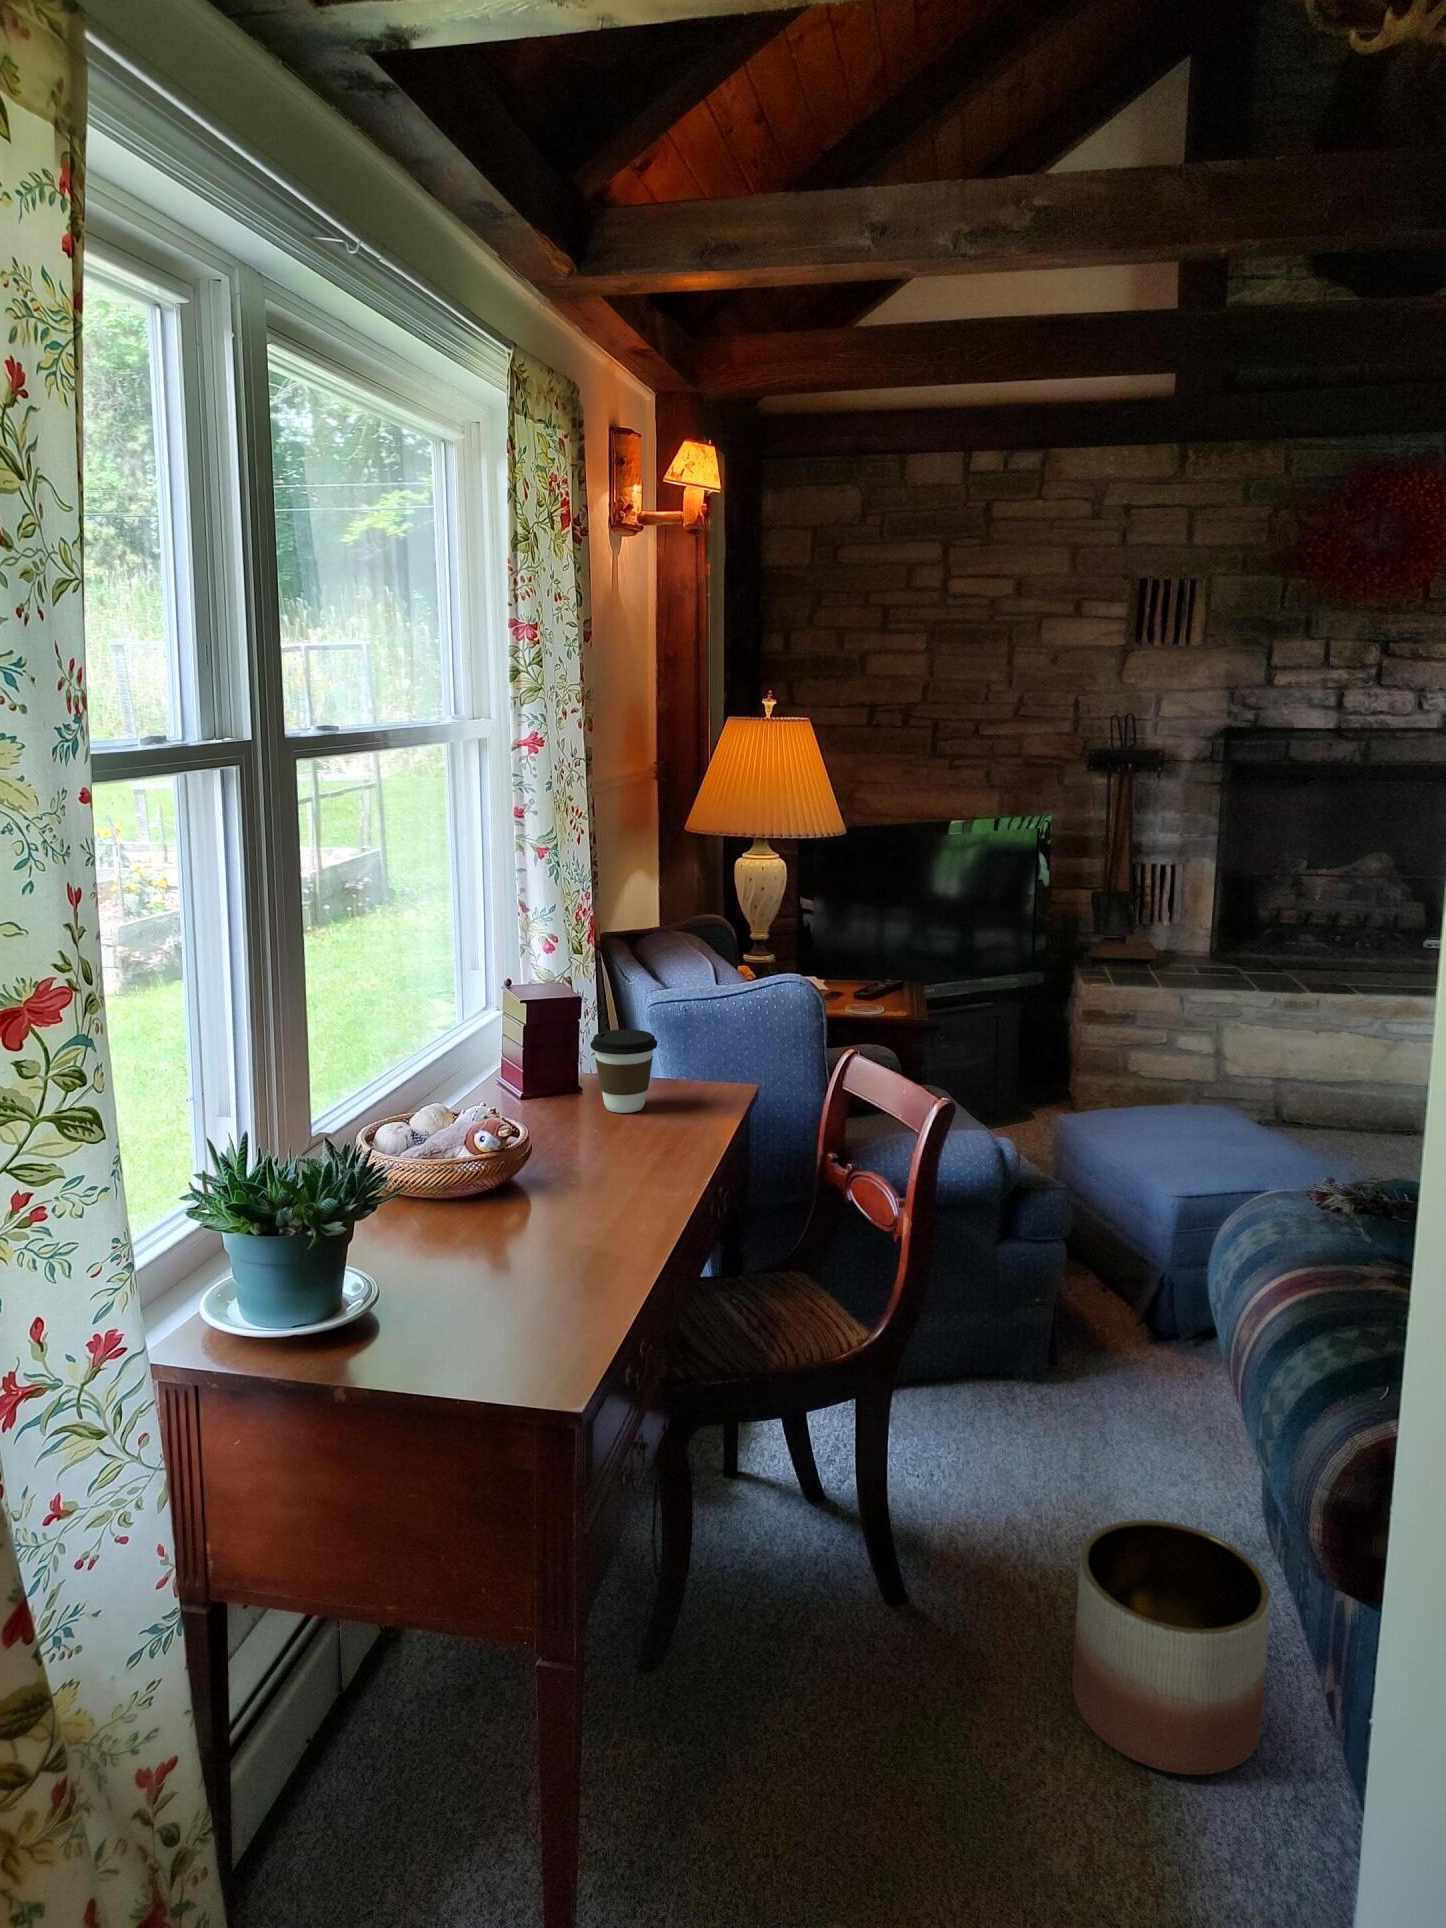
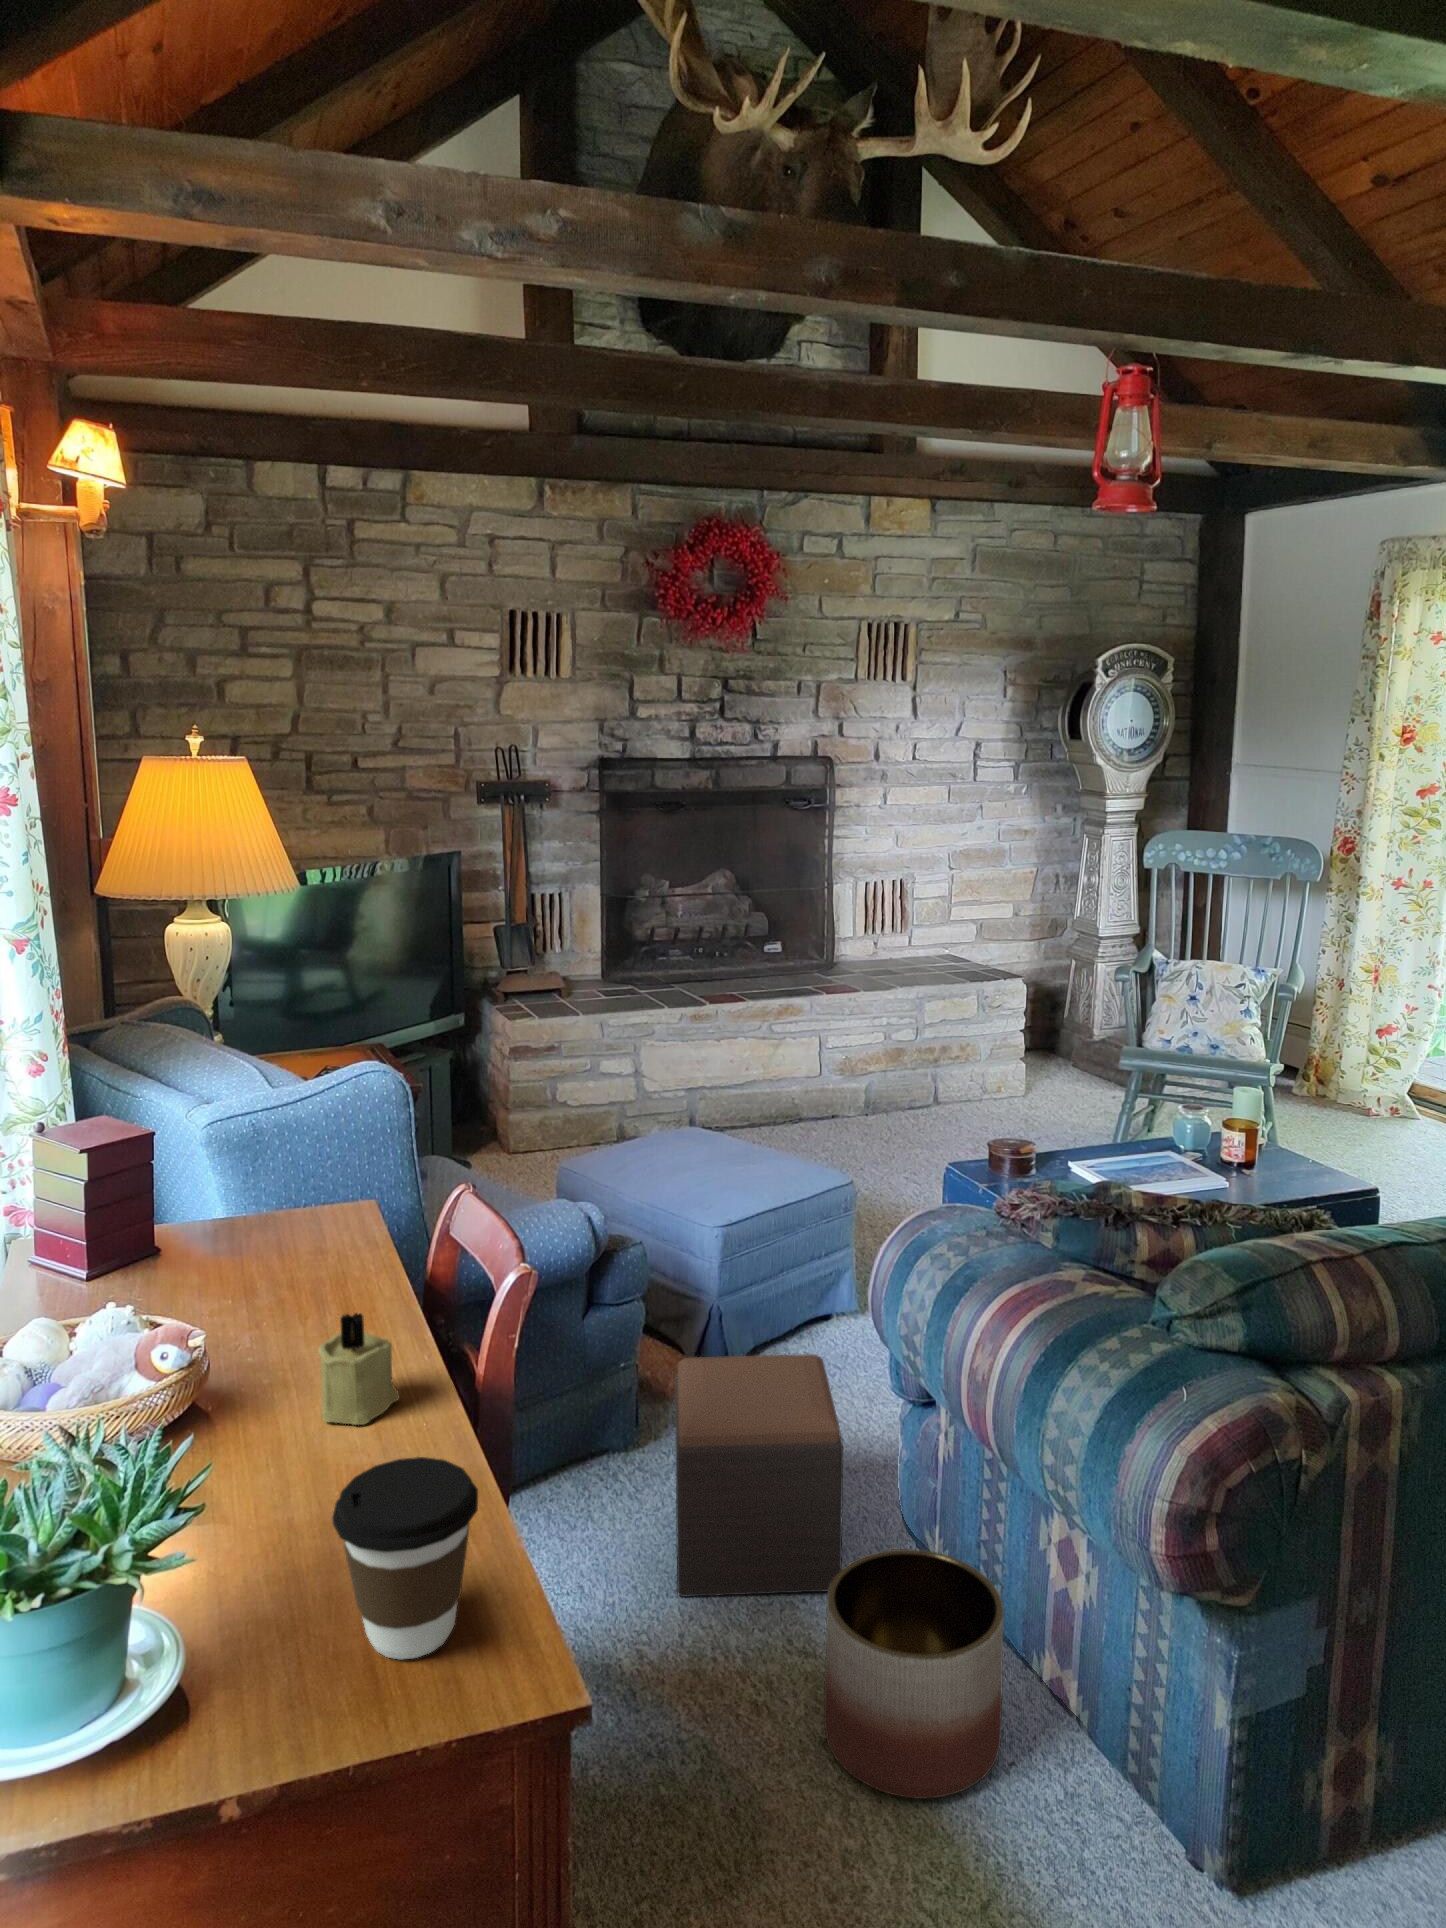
coffee cup: present [591,1029,657,1113] -> present [332,1457,478,1659]
candle: none [571,1135,634,1222] -> present [318,1313,399,1425]
footstool: none [1012,1302,1216,1565] -> present [675,1354,843,1597]

